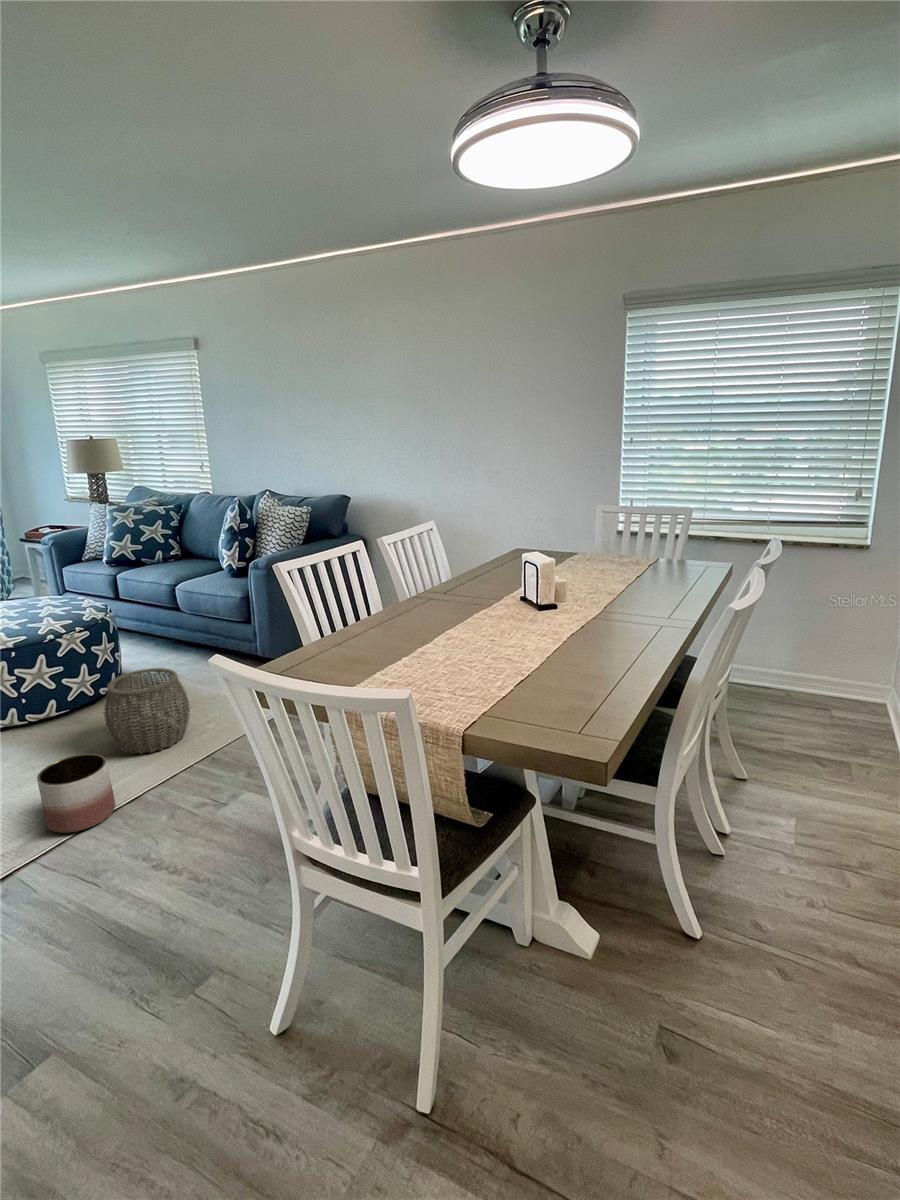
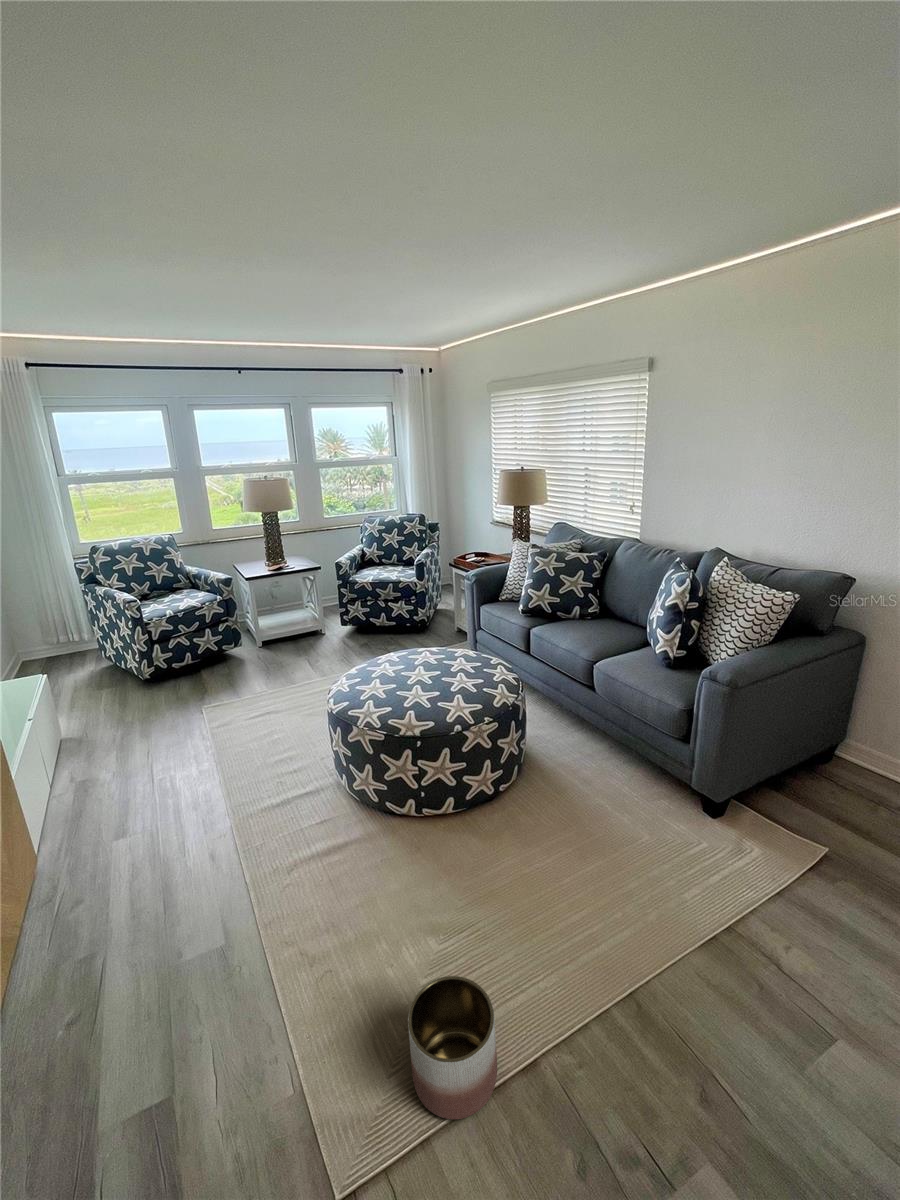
woven basket: present [104,668,190,754] -> none [499,816,606,951]

